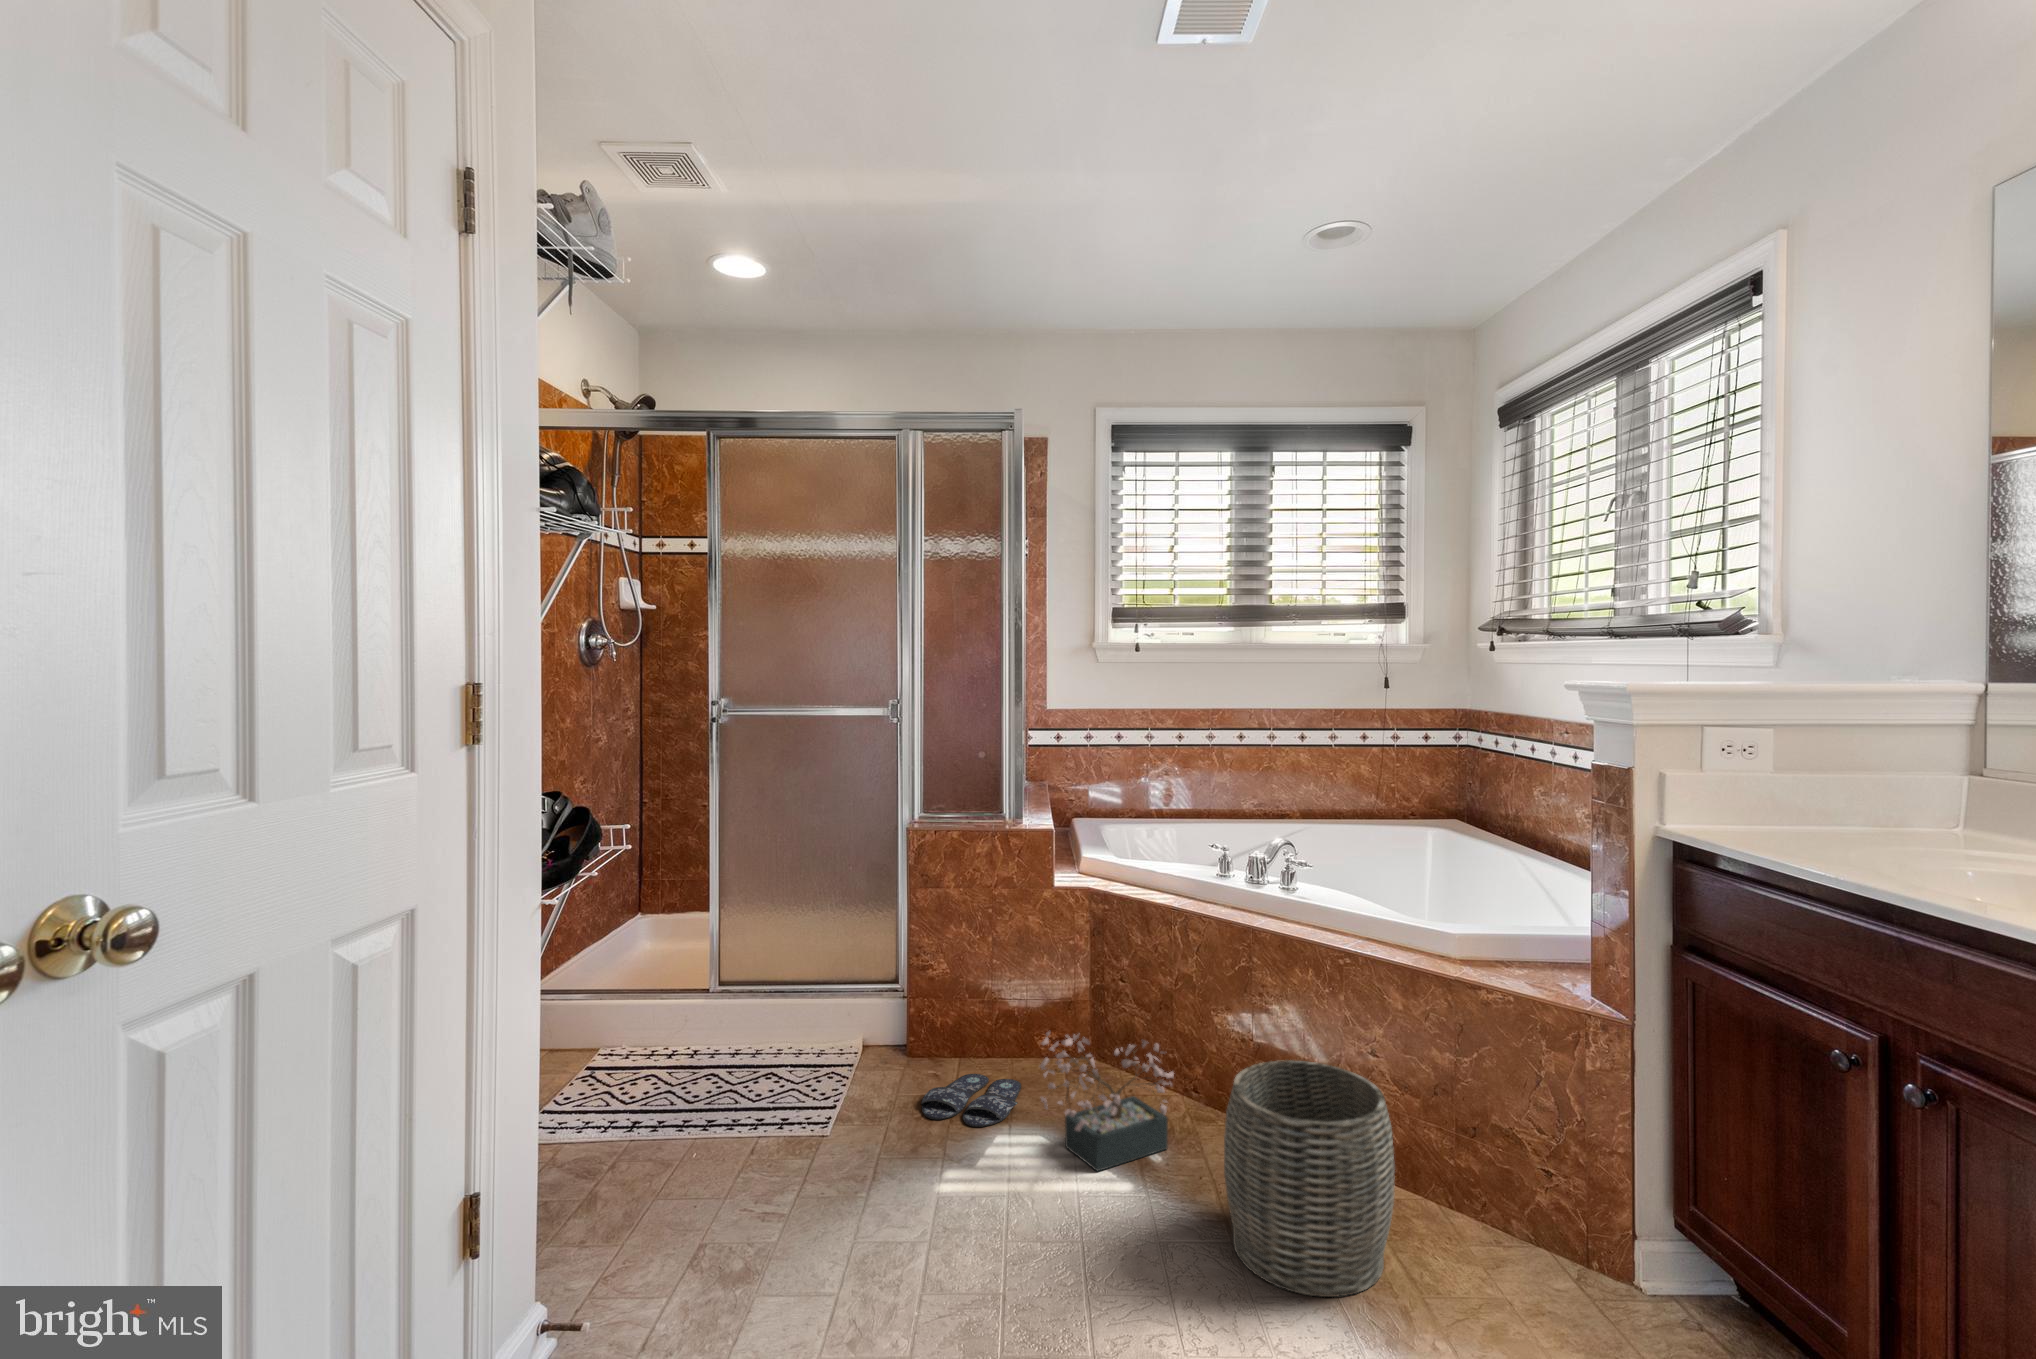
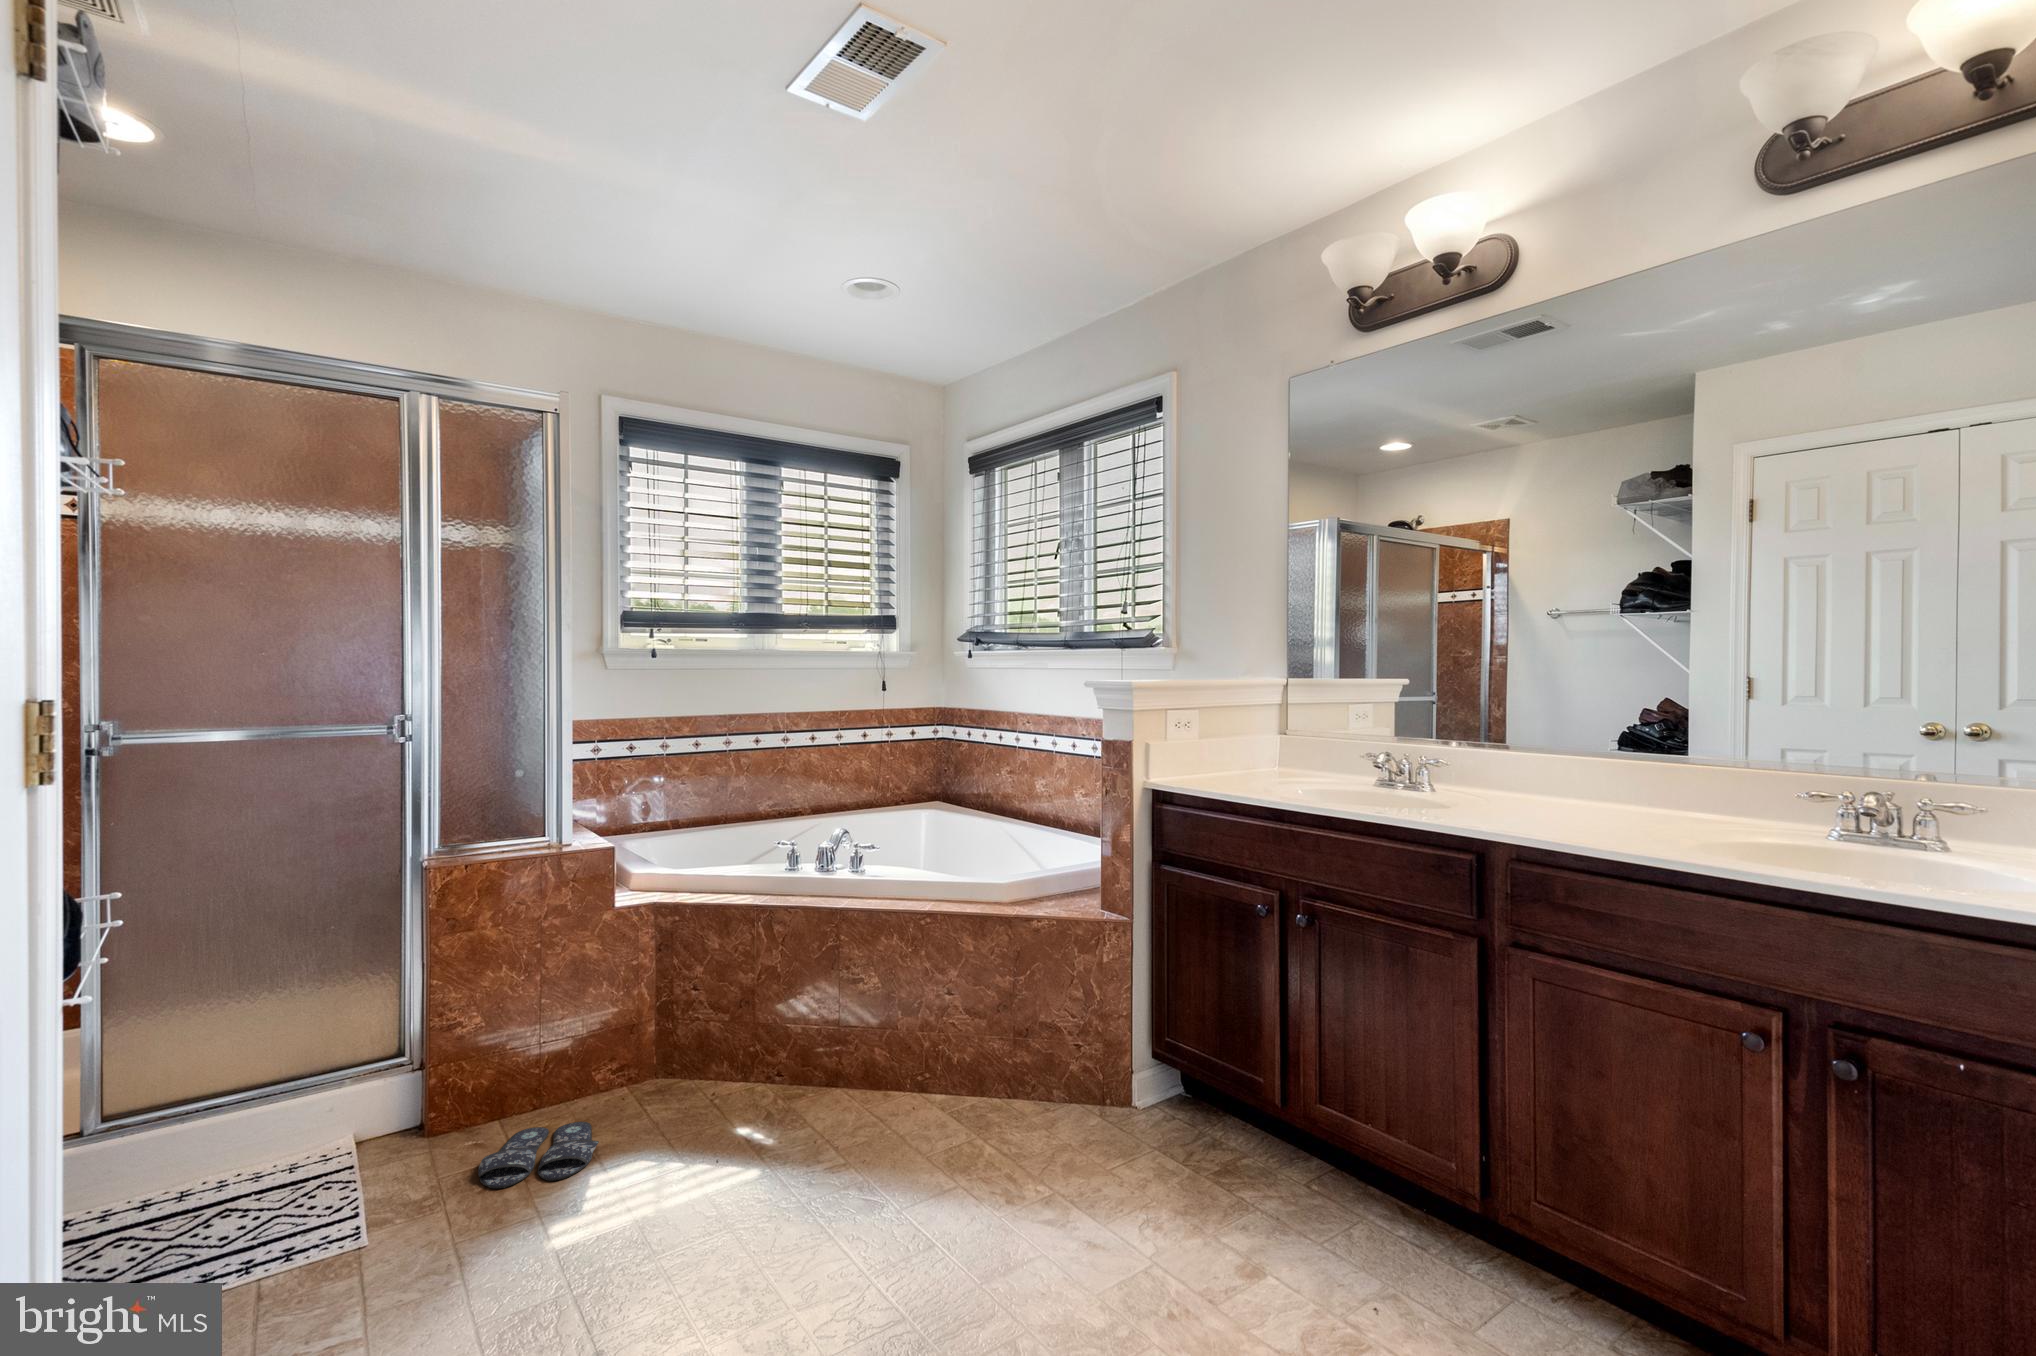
decorative plant: present [1039,1032,1174,1171] -> none [643,1037,778,1178]
woven basket: present [1224,1060,1395,1297] -> none [866,1011,1010,1213]

